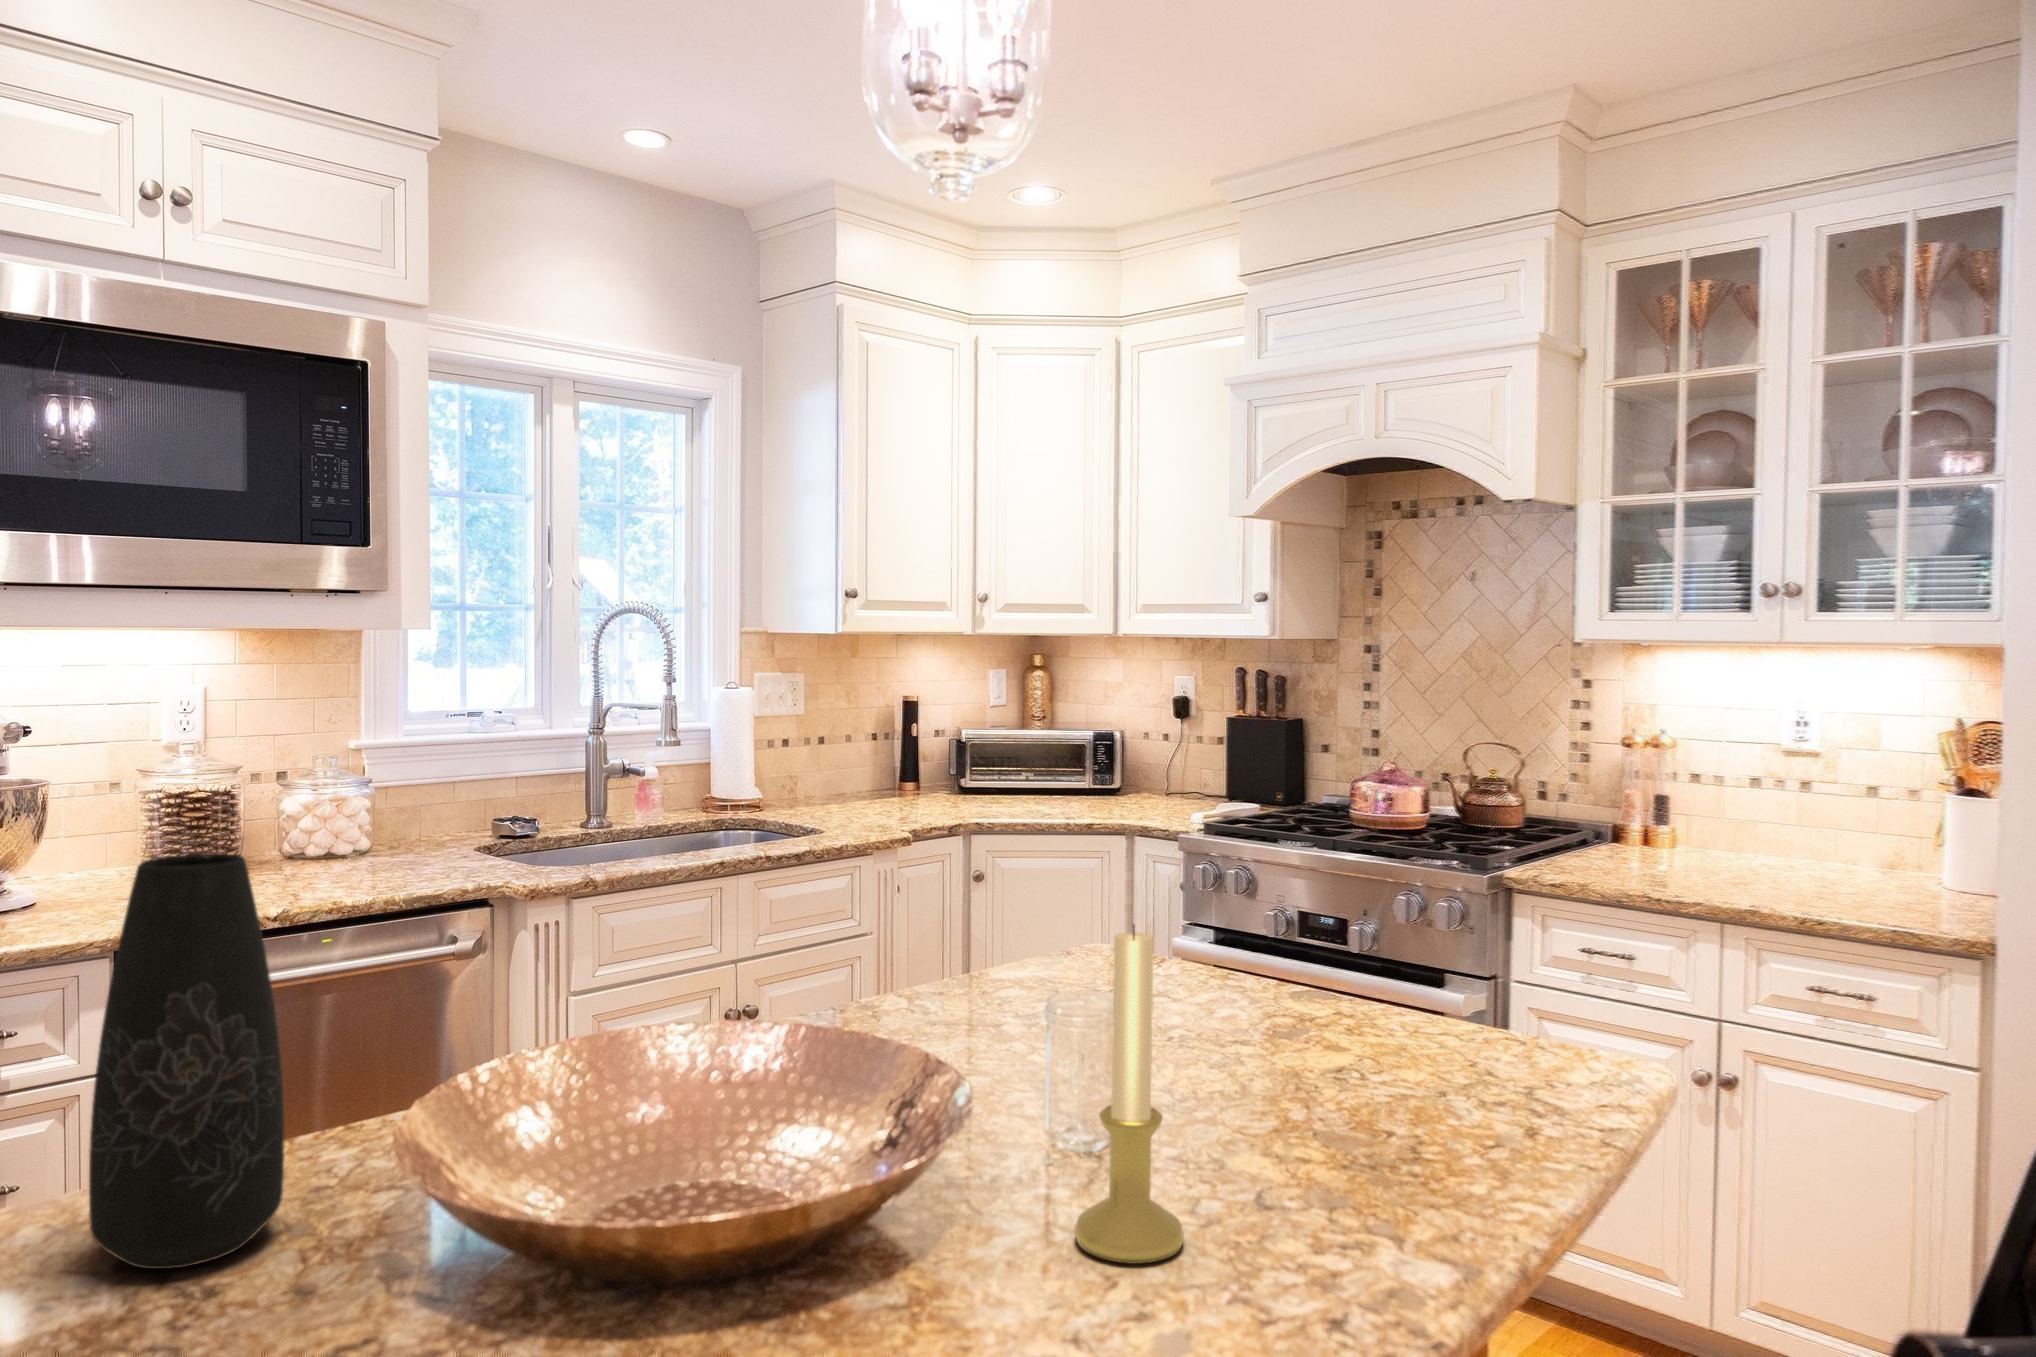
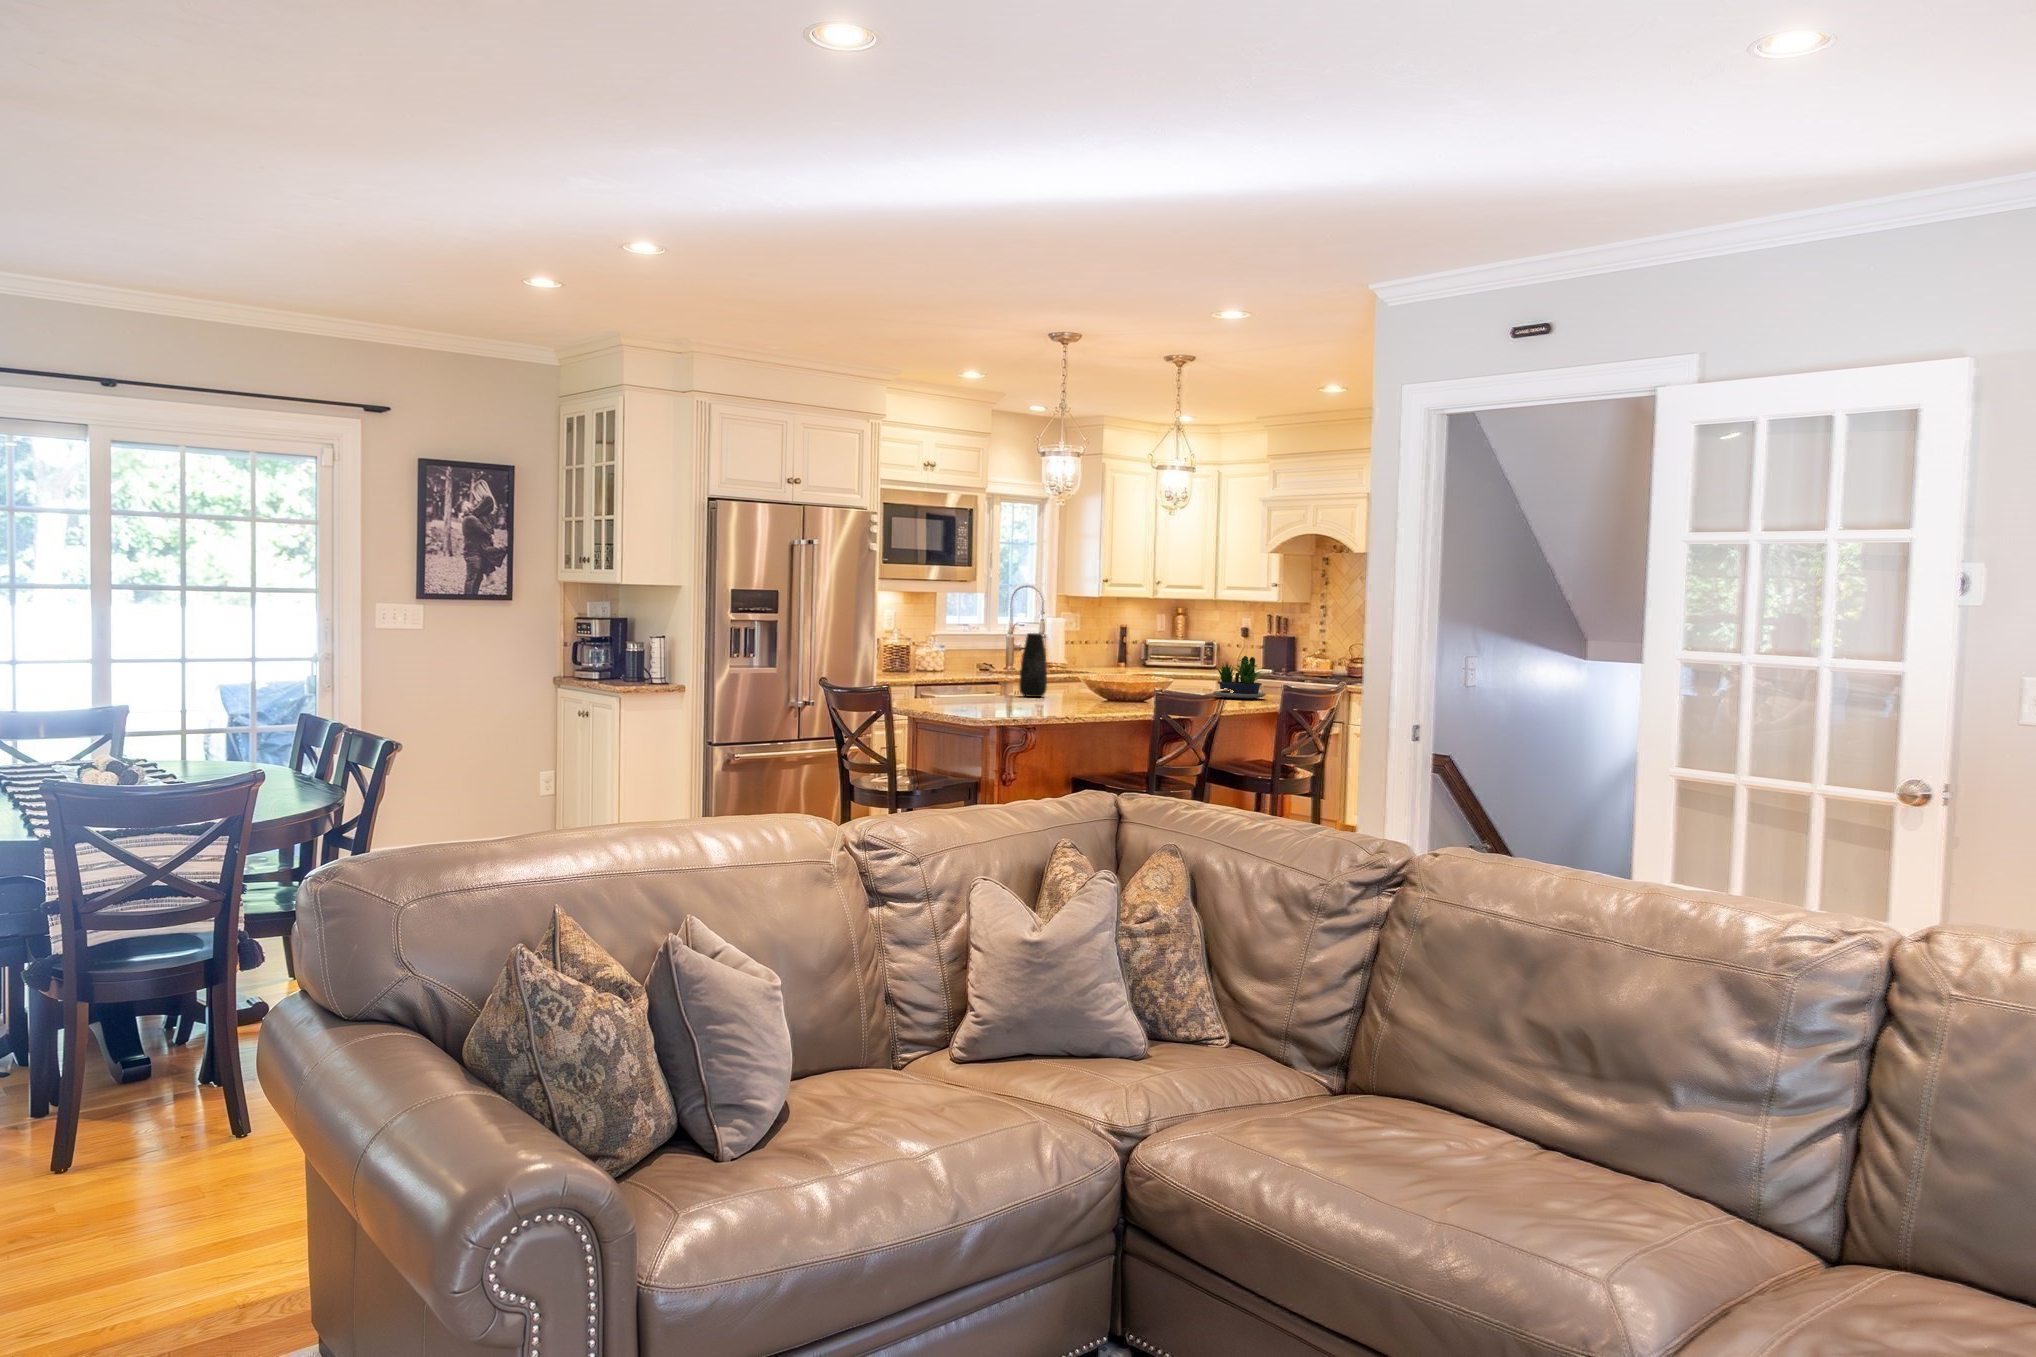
potted plant: none [1215,890,1503,1112] -> present [1213,656,1266,698]
candle holder: present [1075,925,1184,1264] -> none [1179,648,1197,702]

